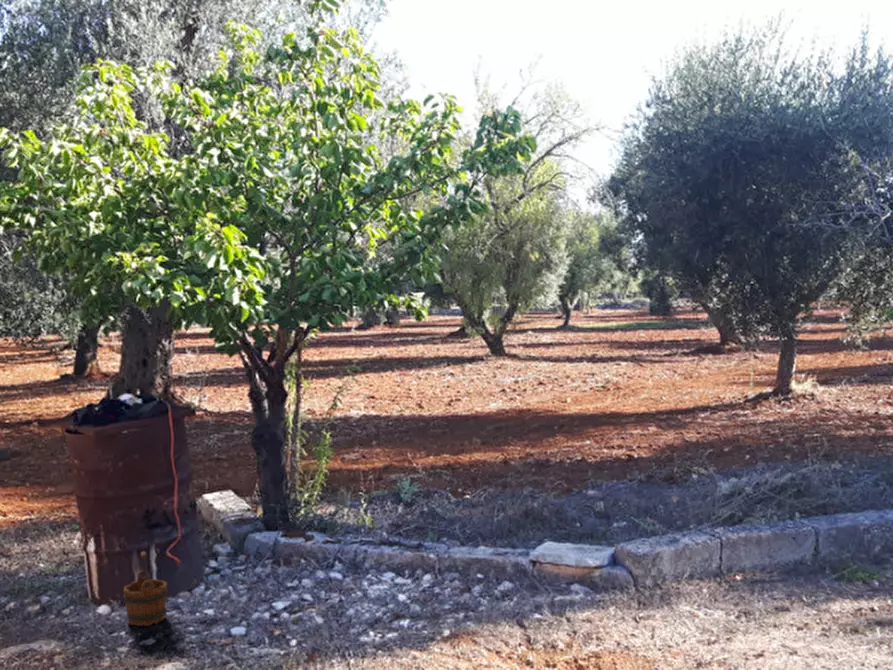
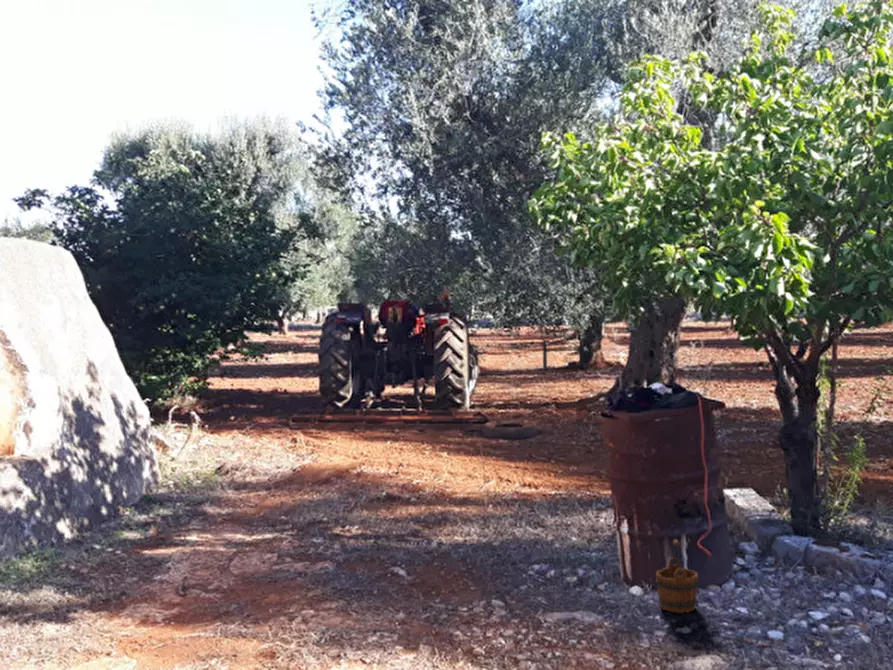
bench: none [28,349,78,384] -> present [543,339,584,370]

